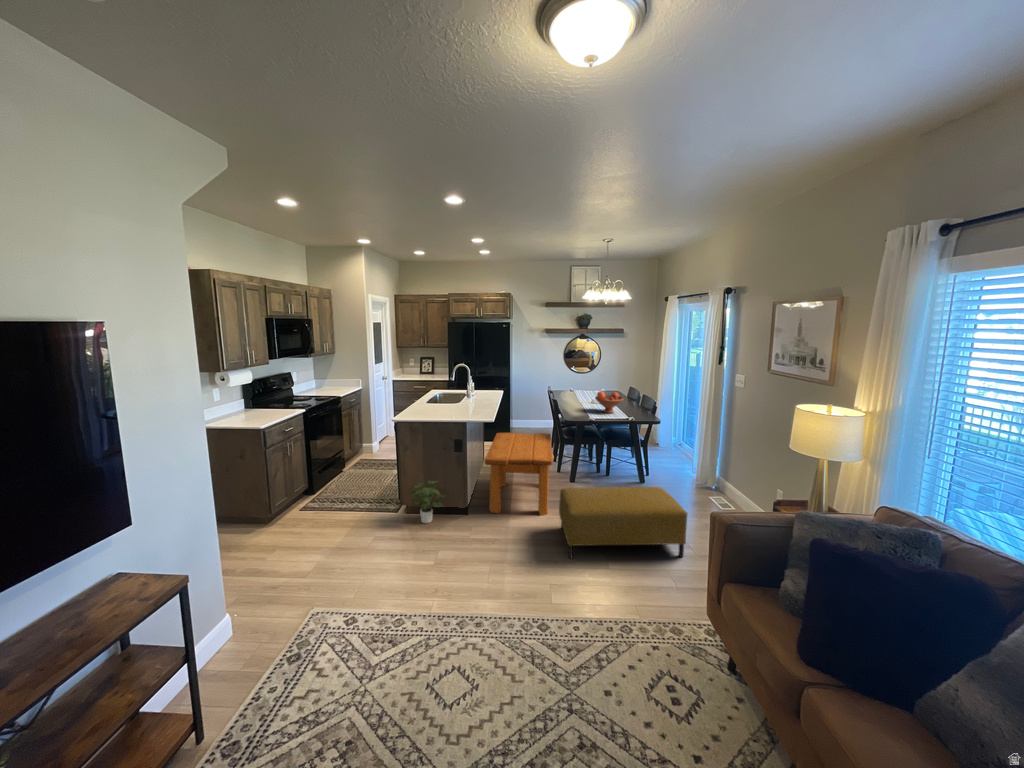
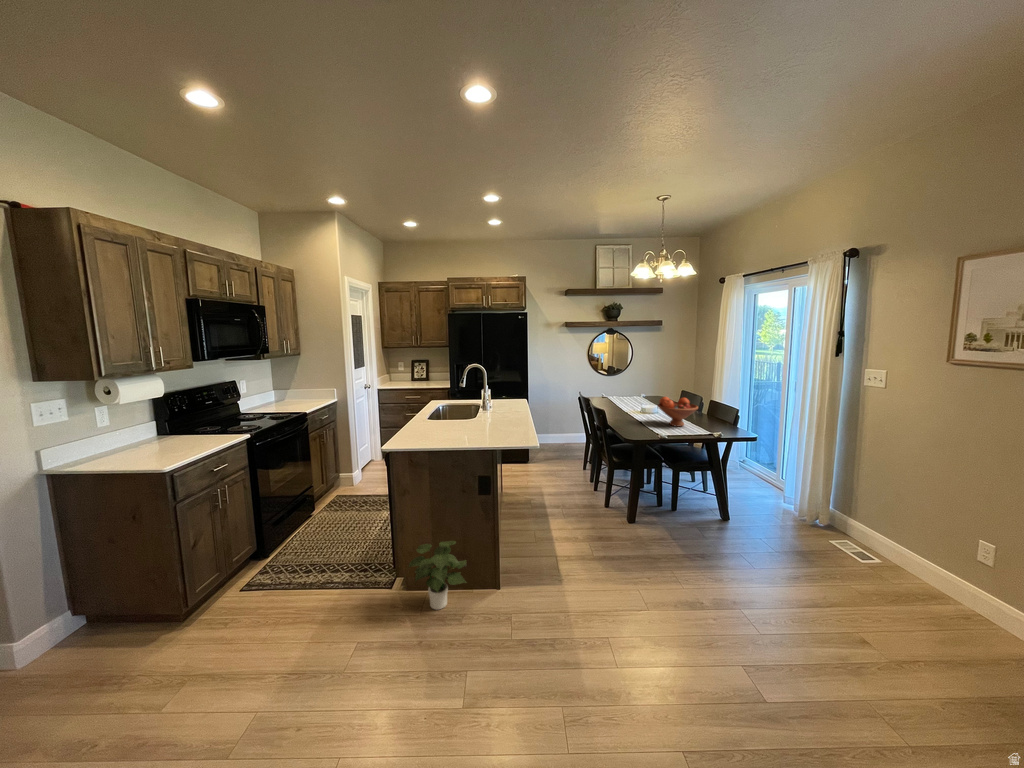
side table: present [485,433,554,515] -> none [526,456,629,585]
ottoman: present [559,487,688,558] -> none [646,542,882,681]

